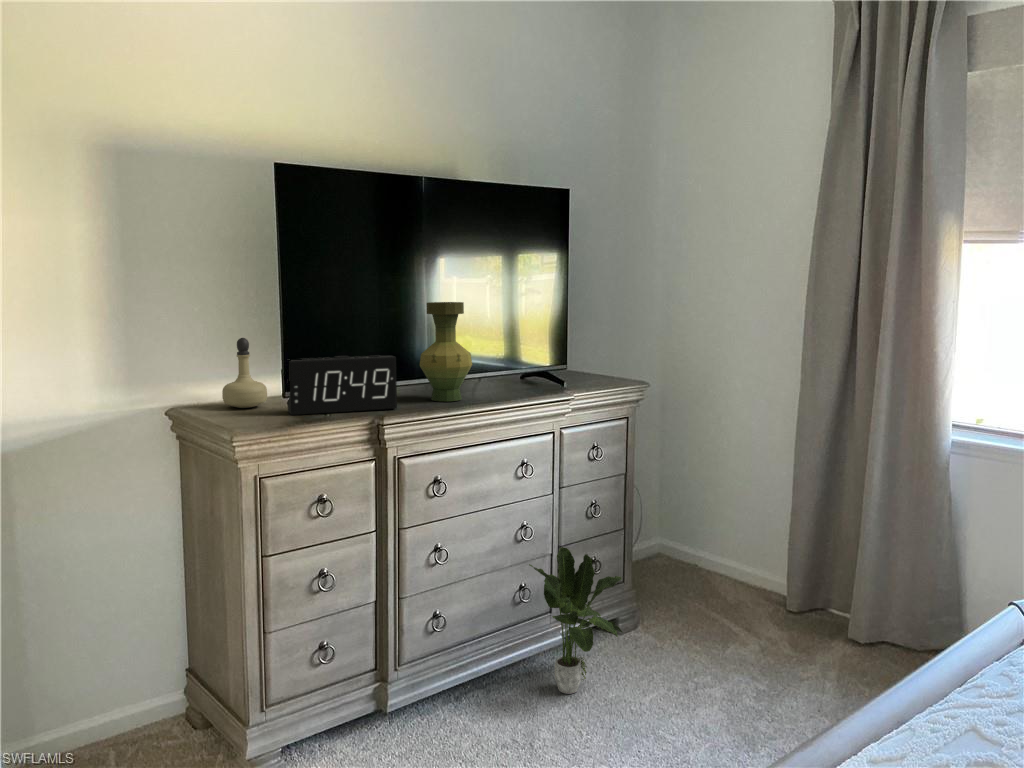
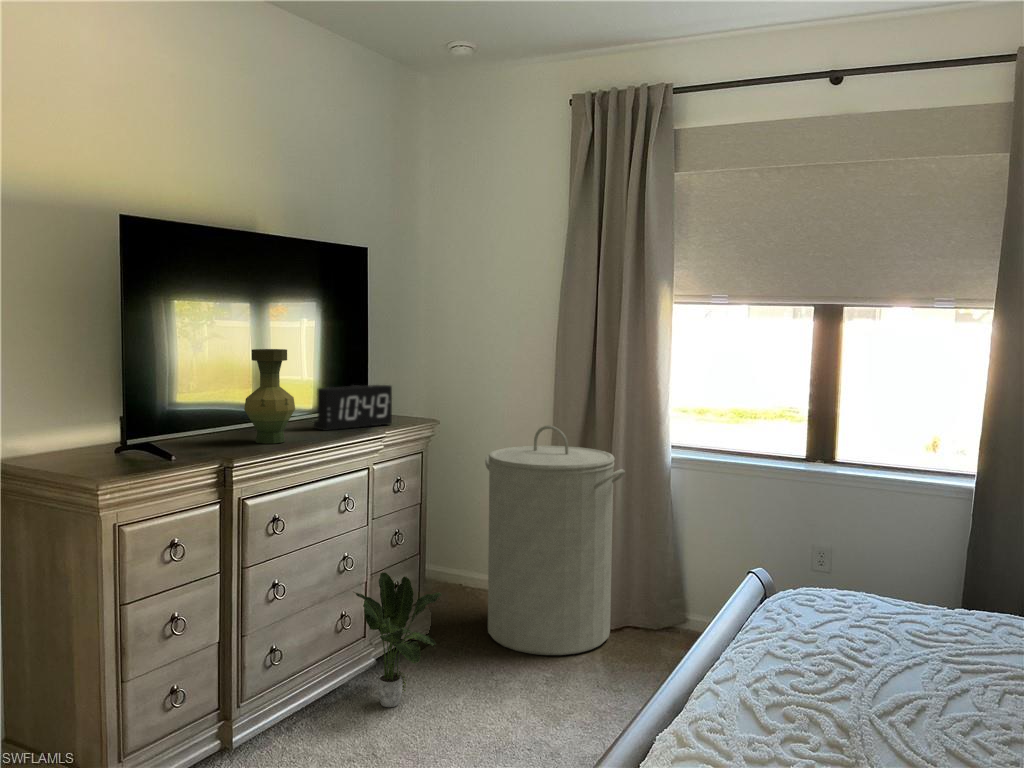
perfume bottle: present [222,338,267,408] -> none [45,386,94,458]
alarm clock: present [288,355,397,415] -> present [314,385,392,431]
laundry hamper: none [706,393,876,664] -> present [485,425,625,655]

